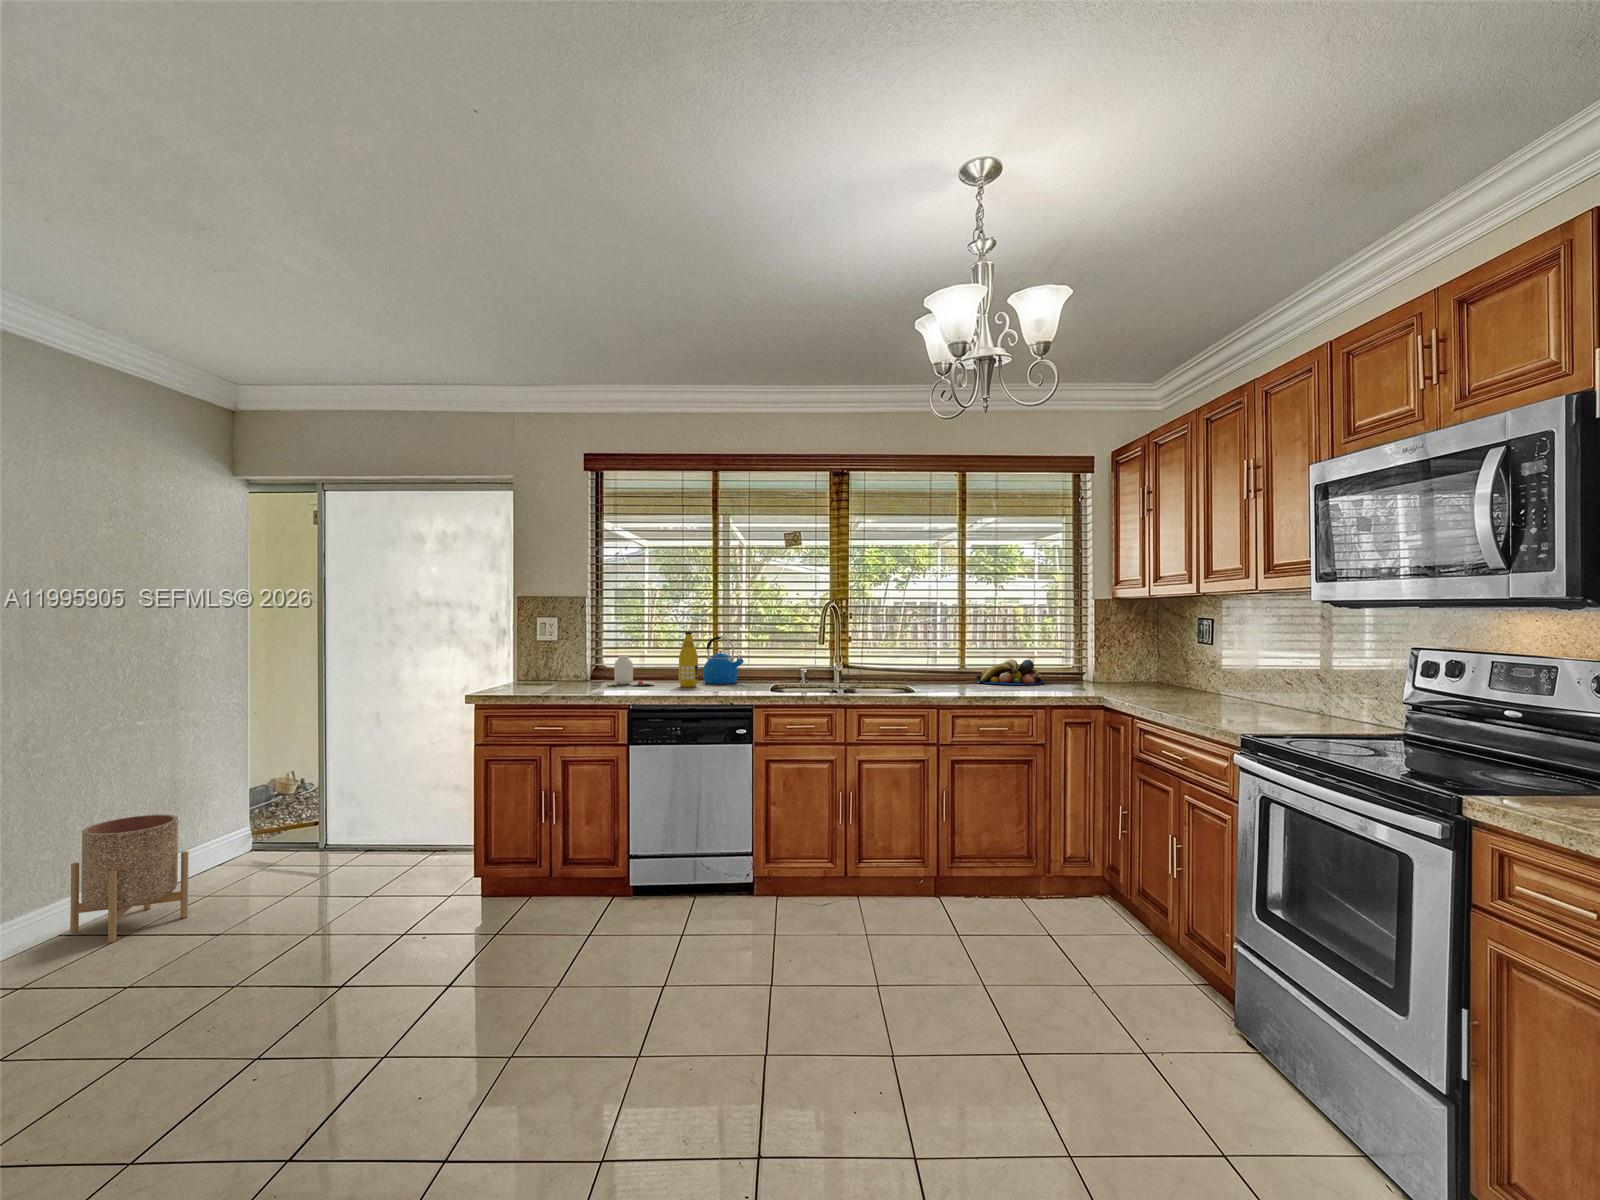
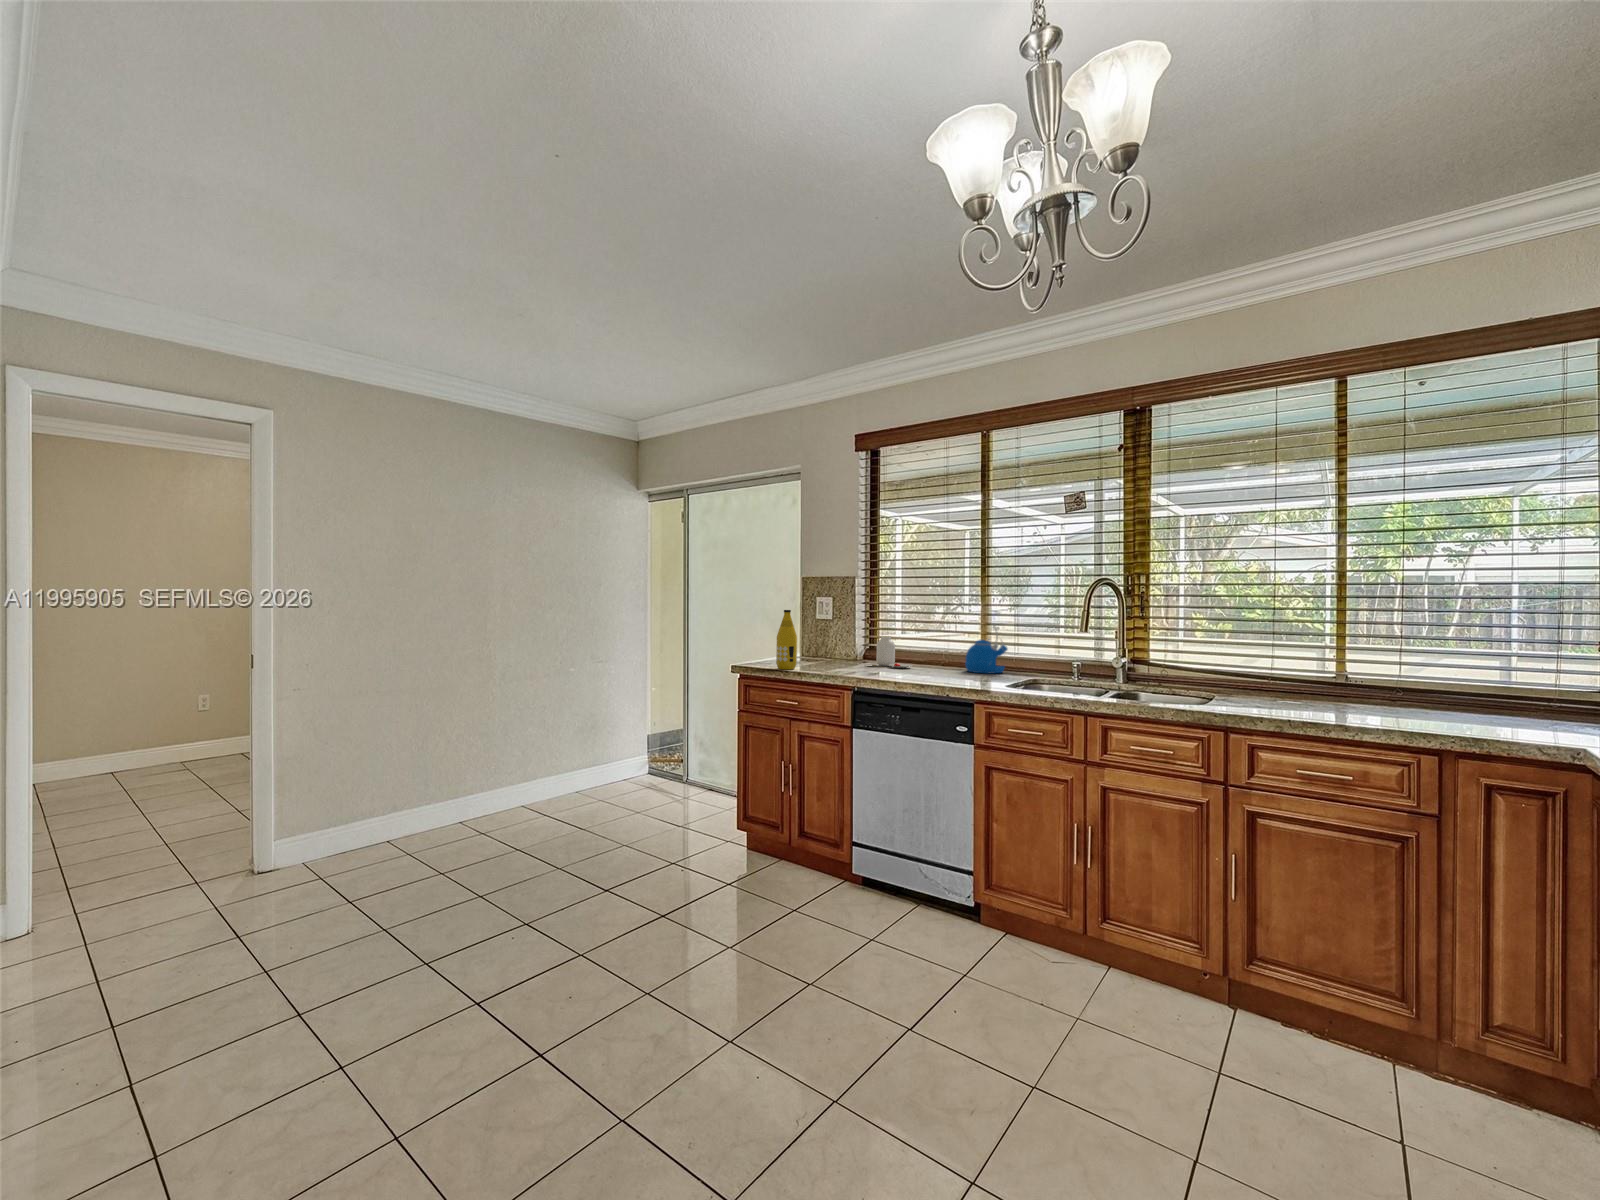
bottle: present [679,632,698,687] -> present [776,610,797,669]
fruit bowl: present [976,659,1044,685] -> none [1356,670,1500,715]
planter: present [70,814,189,943] -> none [511,732,569,817]

